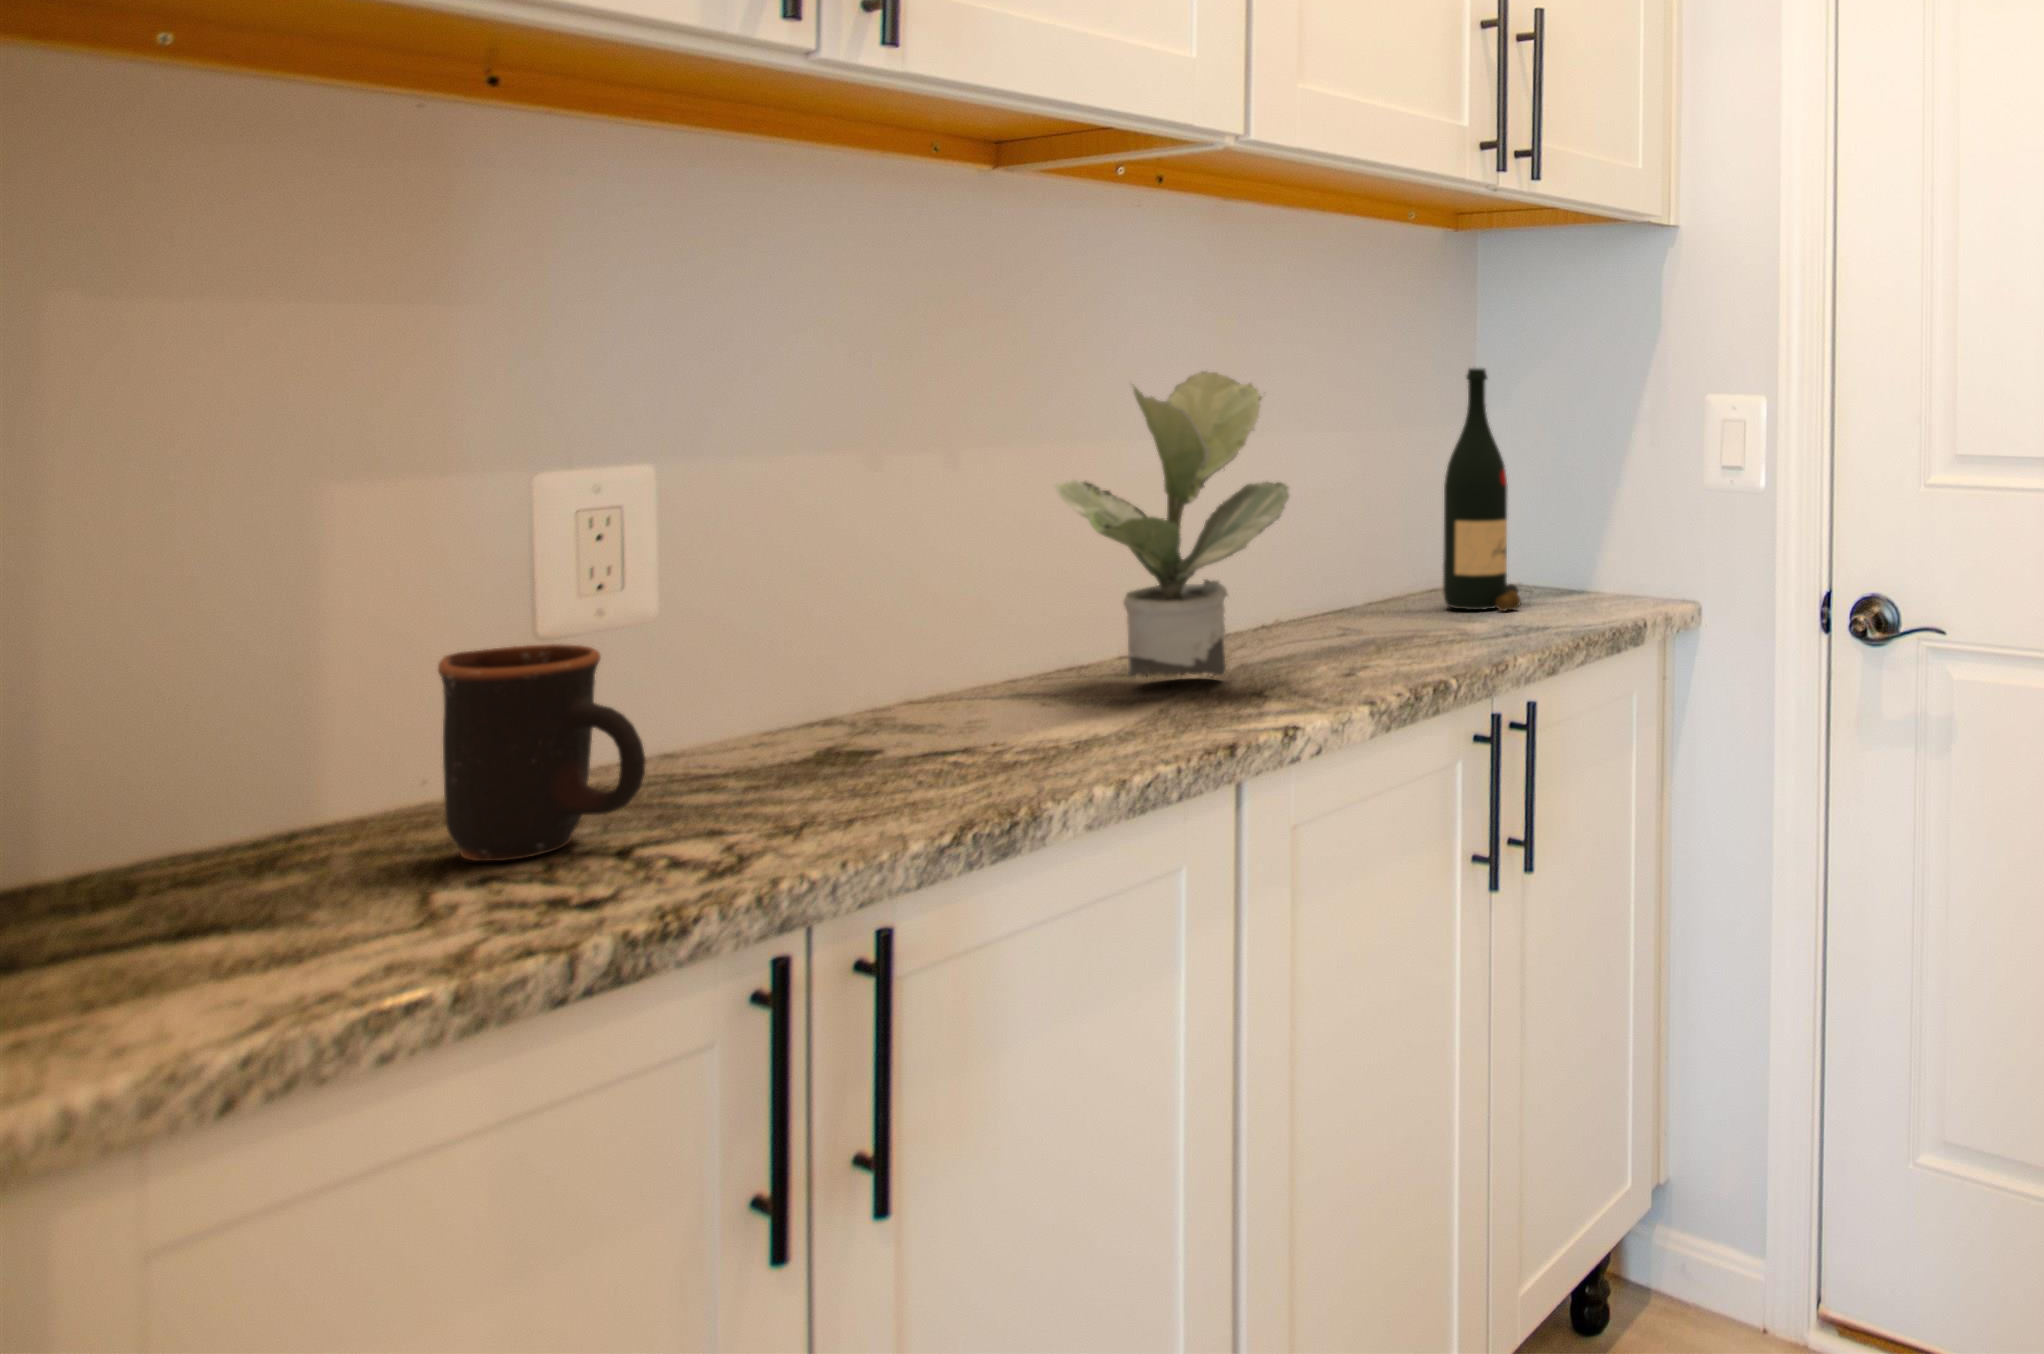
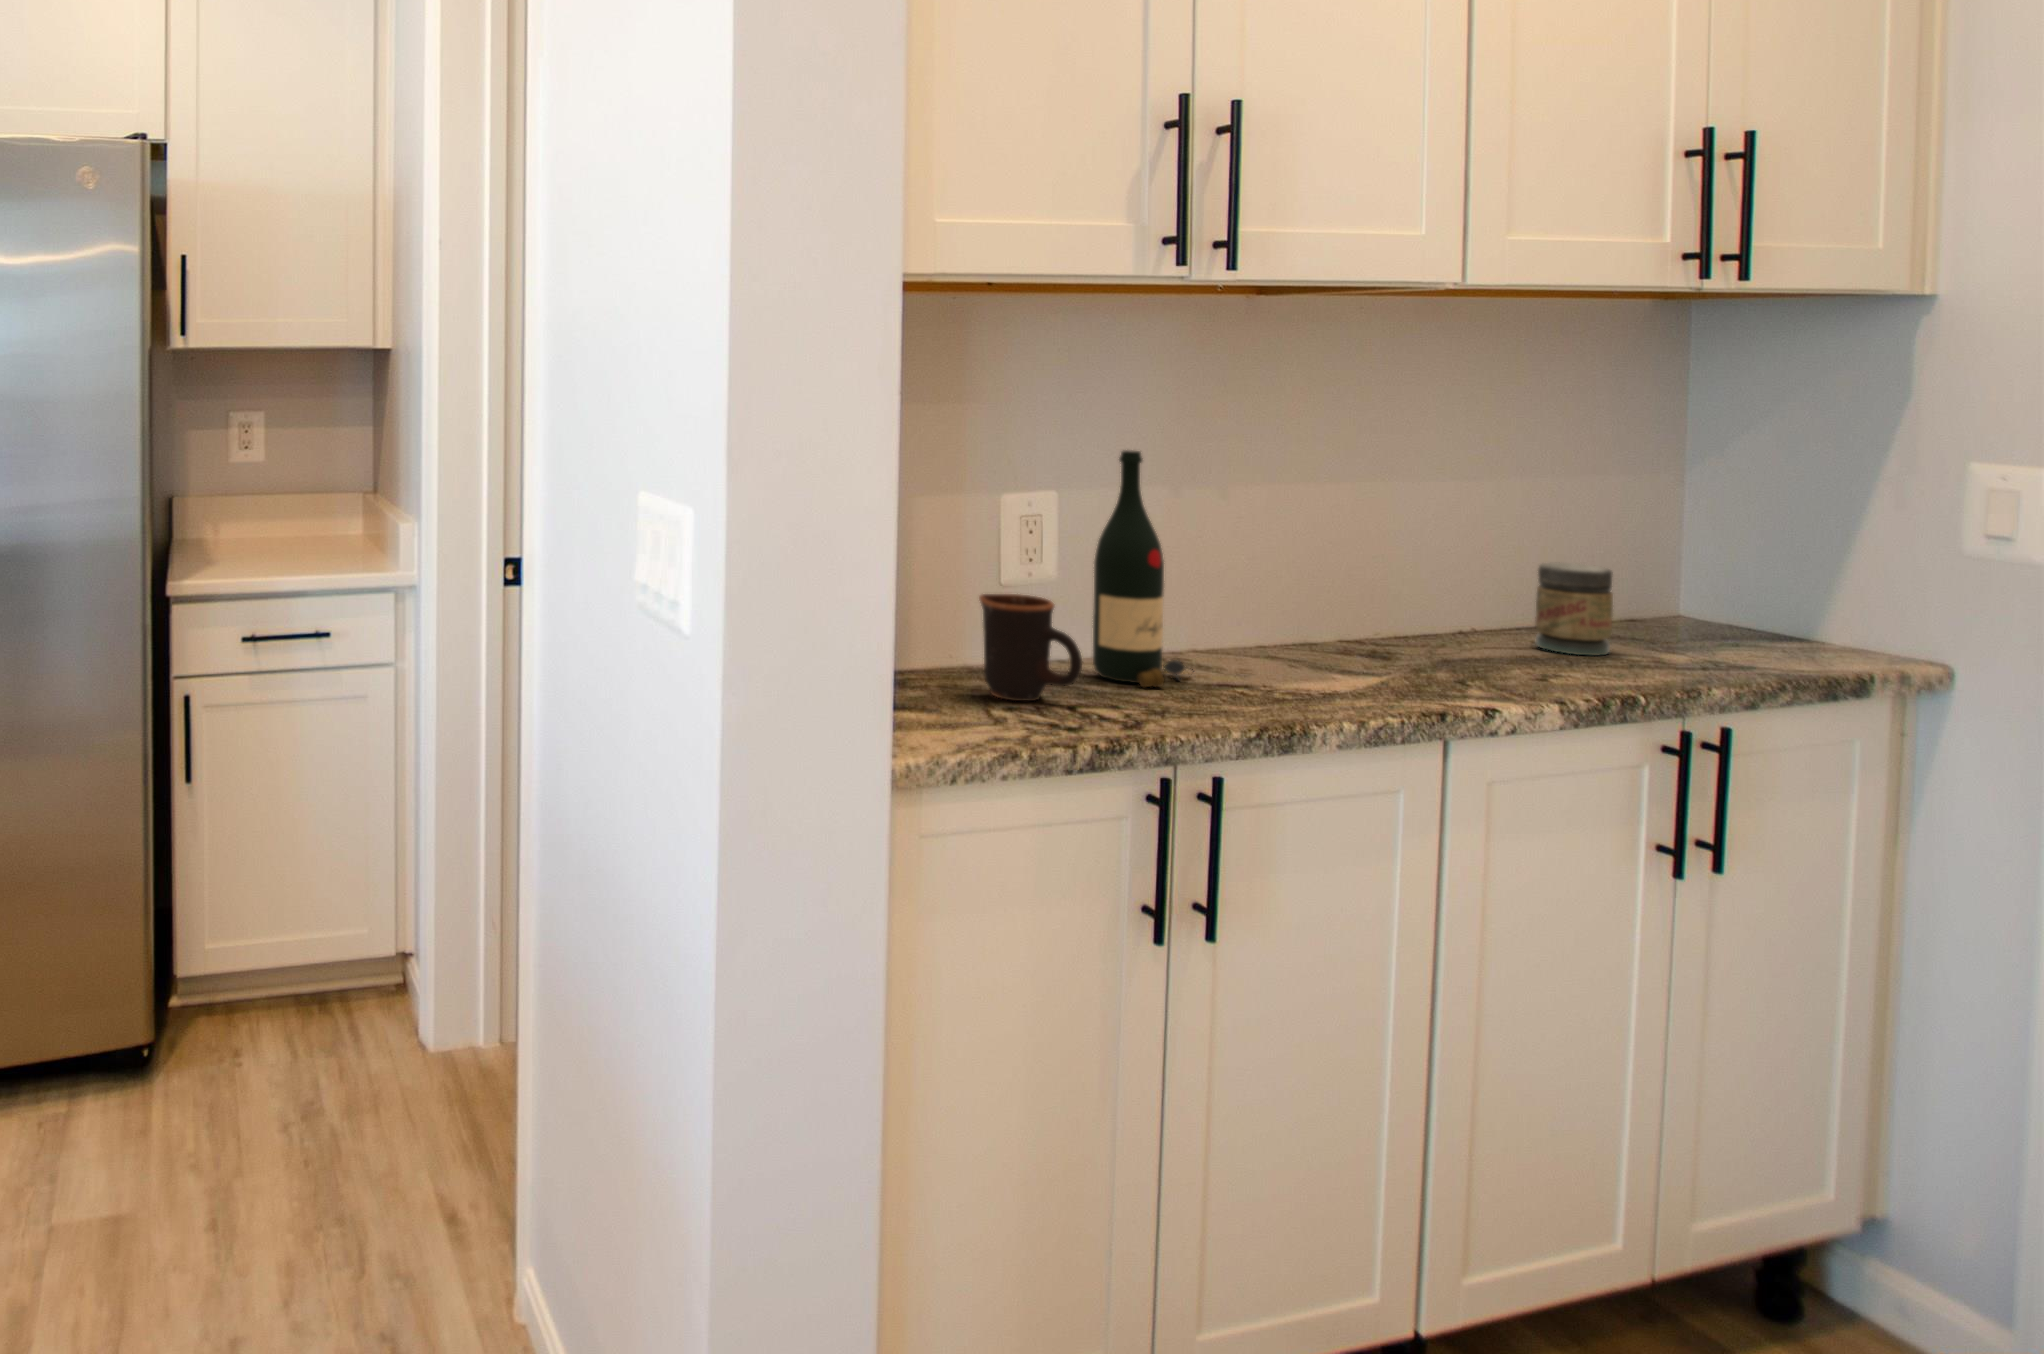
wine bottle: present [1443,368,1521,611] -> present [1093,451,1193,687]
potted plant: present [1055,371,1289,678] -> none [1291,447,1488,666]
jar: none [1347,522,1422,635] -> present [1535,563,1613,656]

